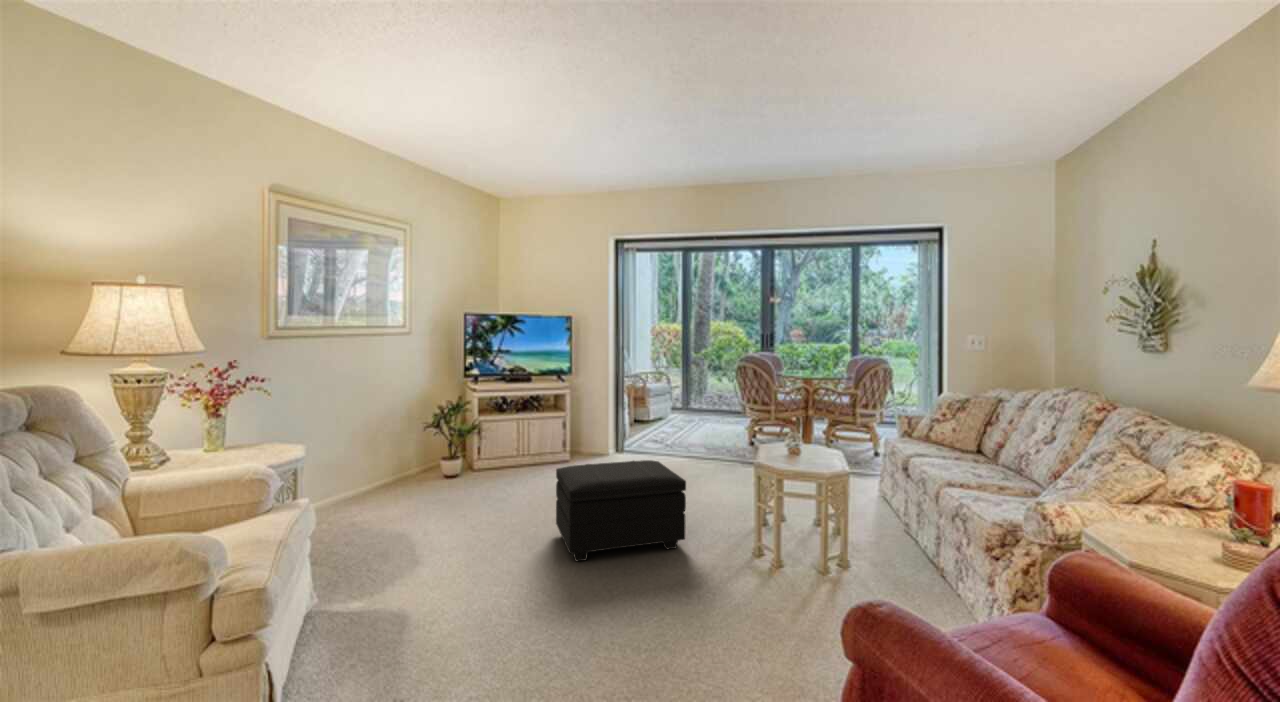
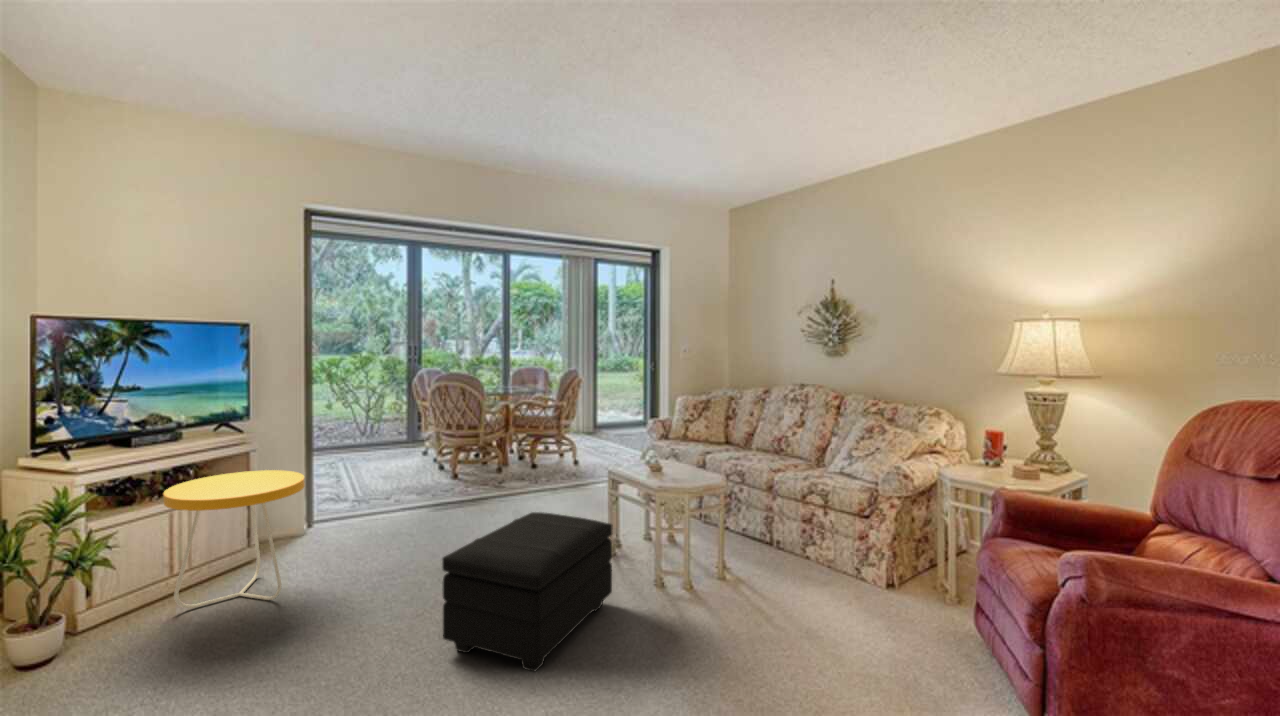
side table: none [498,404,567,481] -> present [163,470,305,608]

